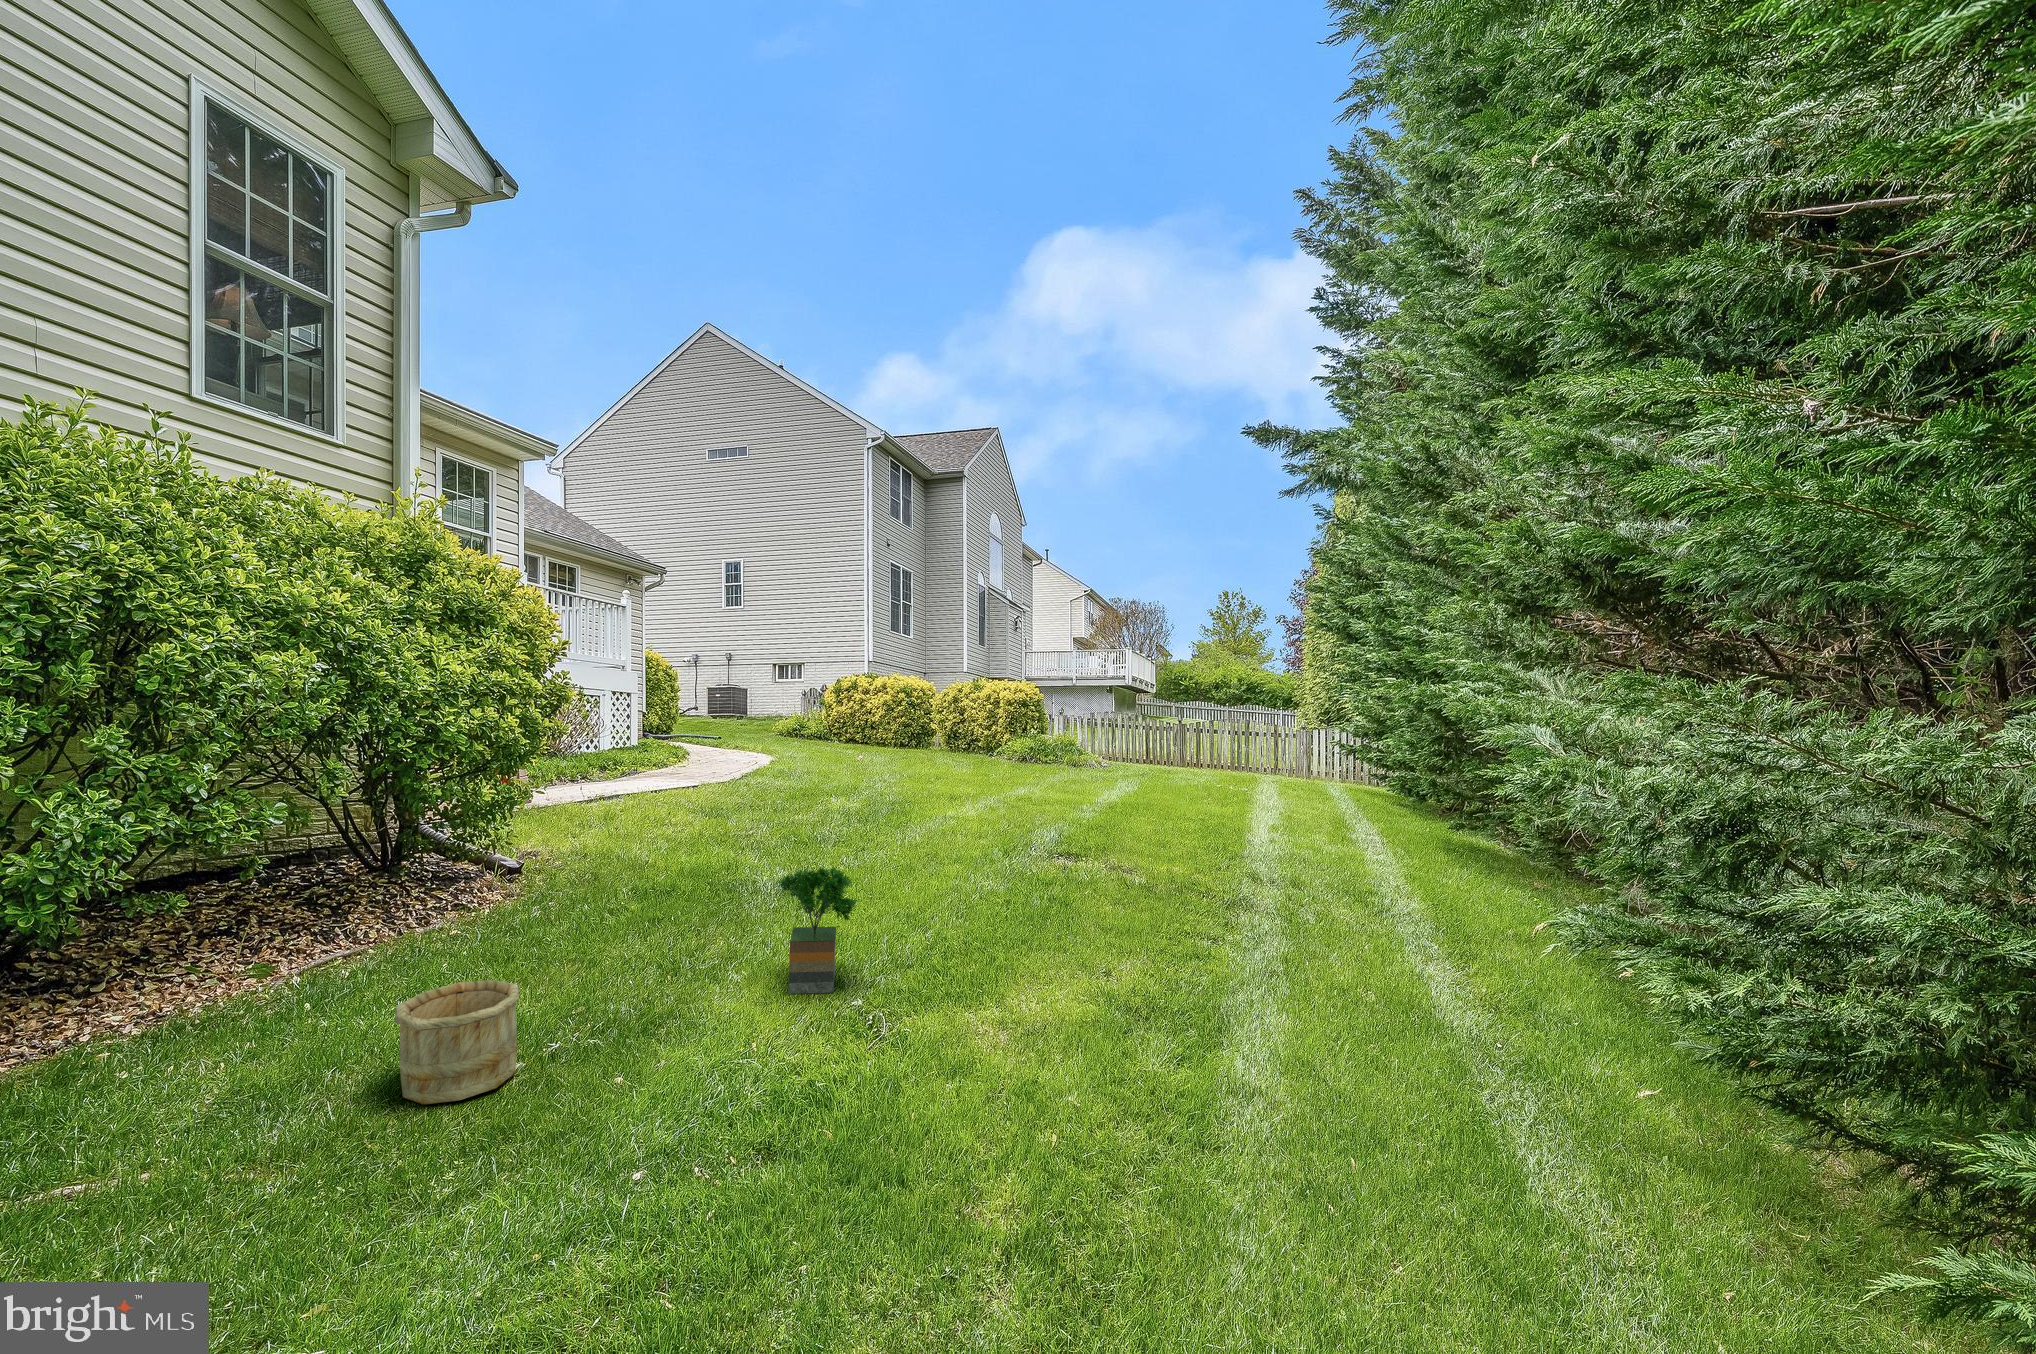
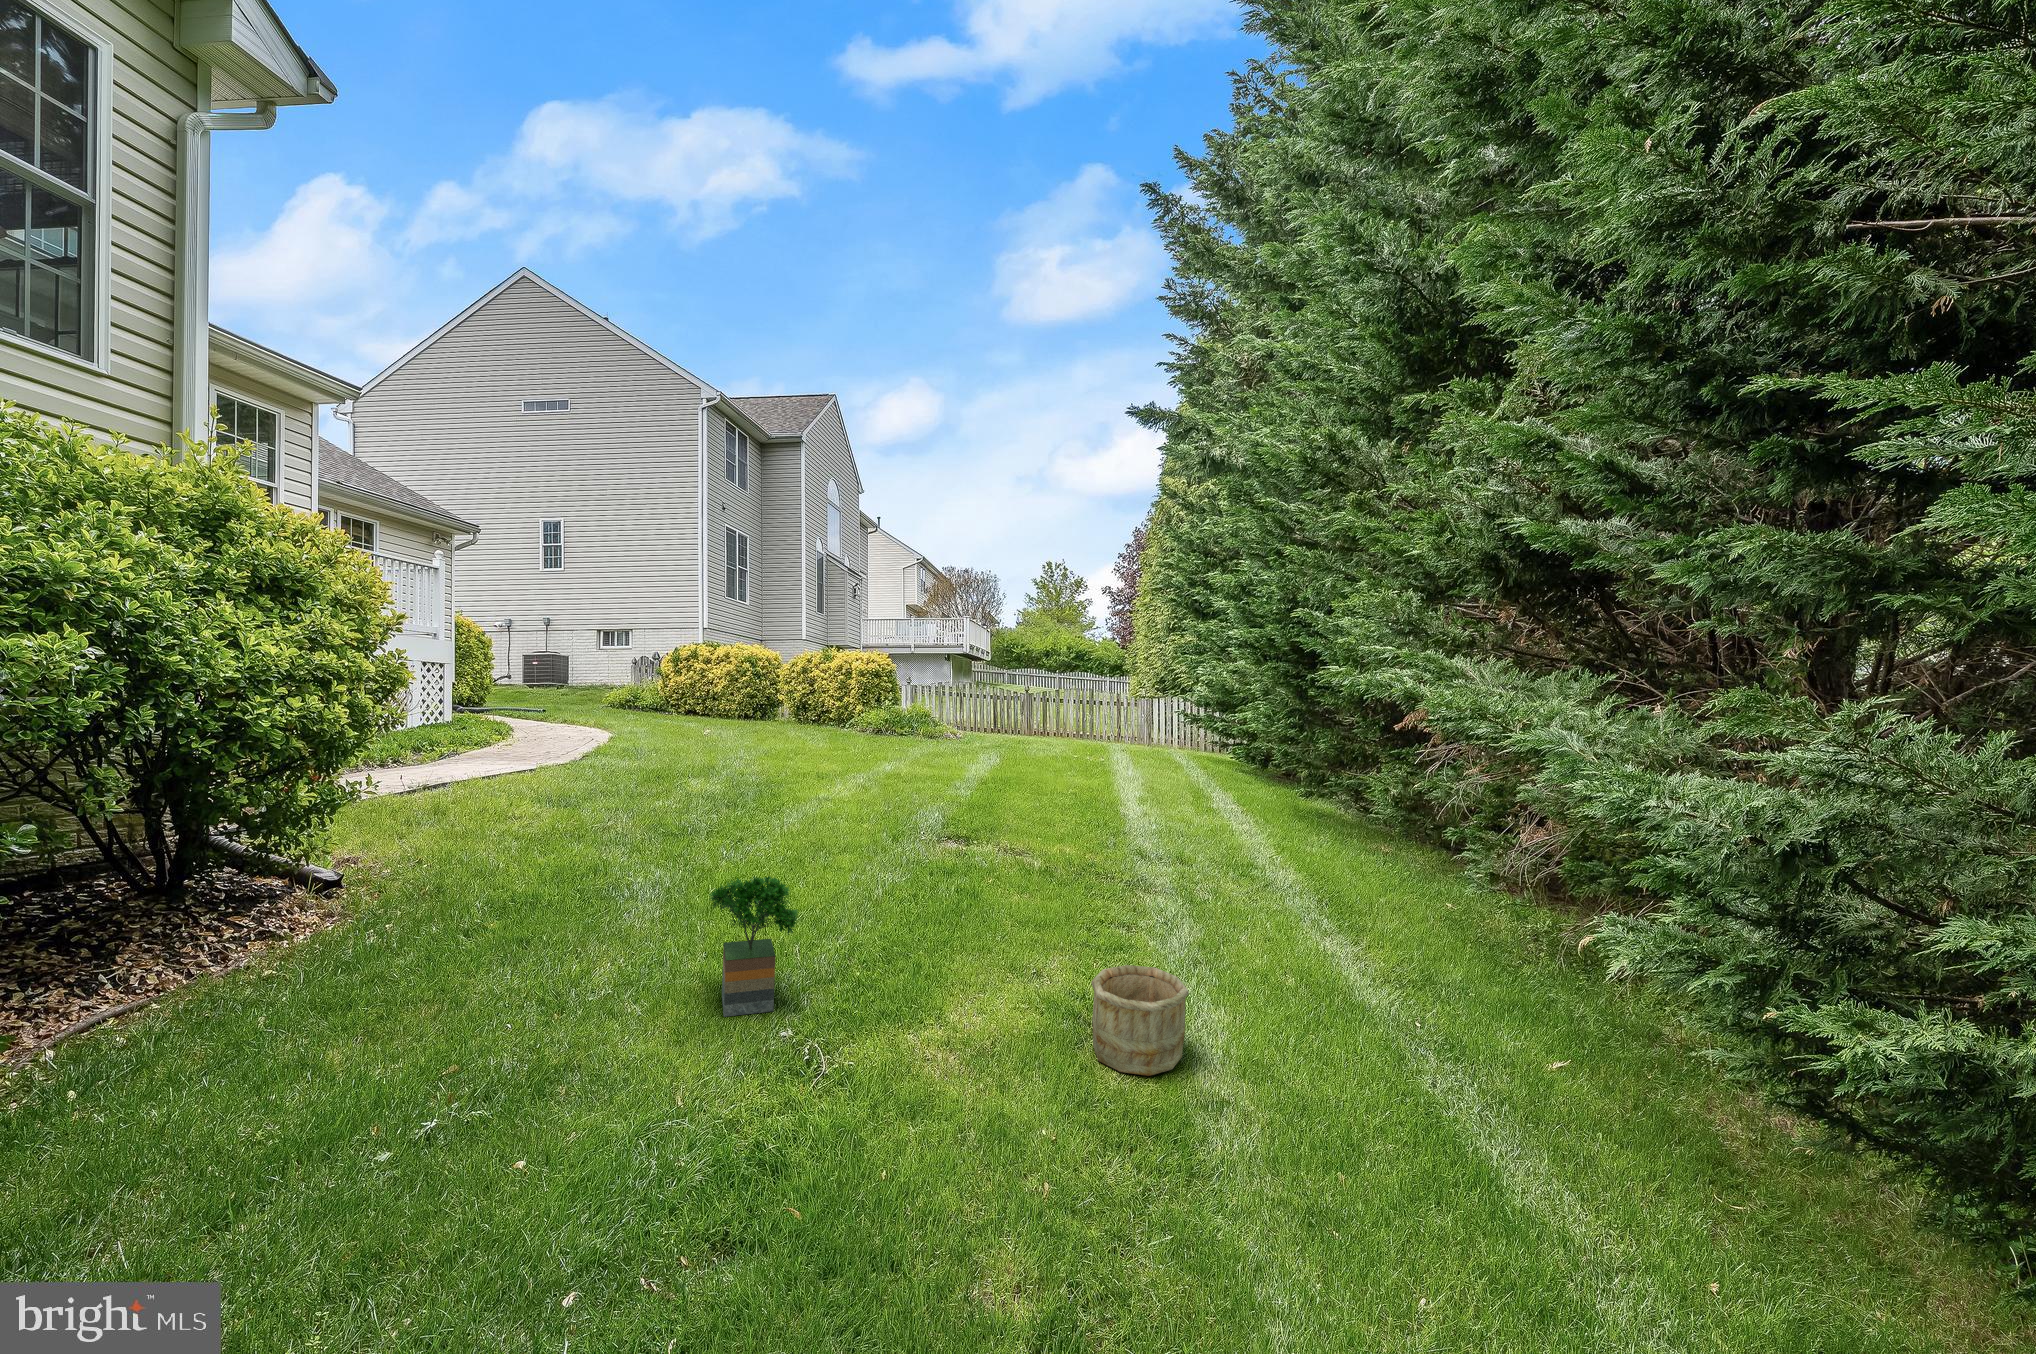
wooden bucket: present [395,980,519,1104] -> present [1091,965,1189,1076]

